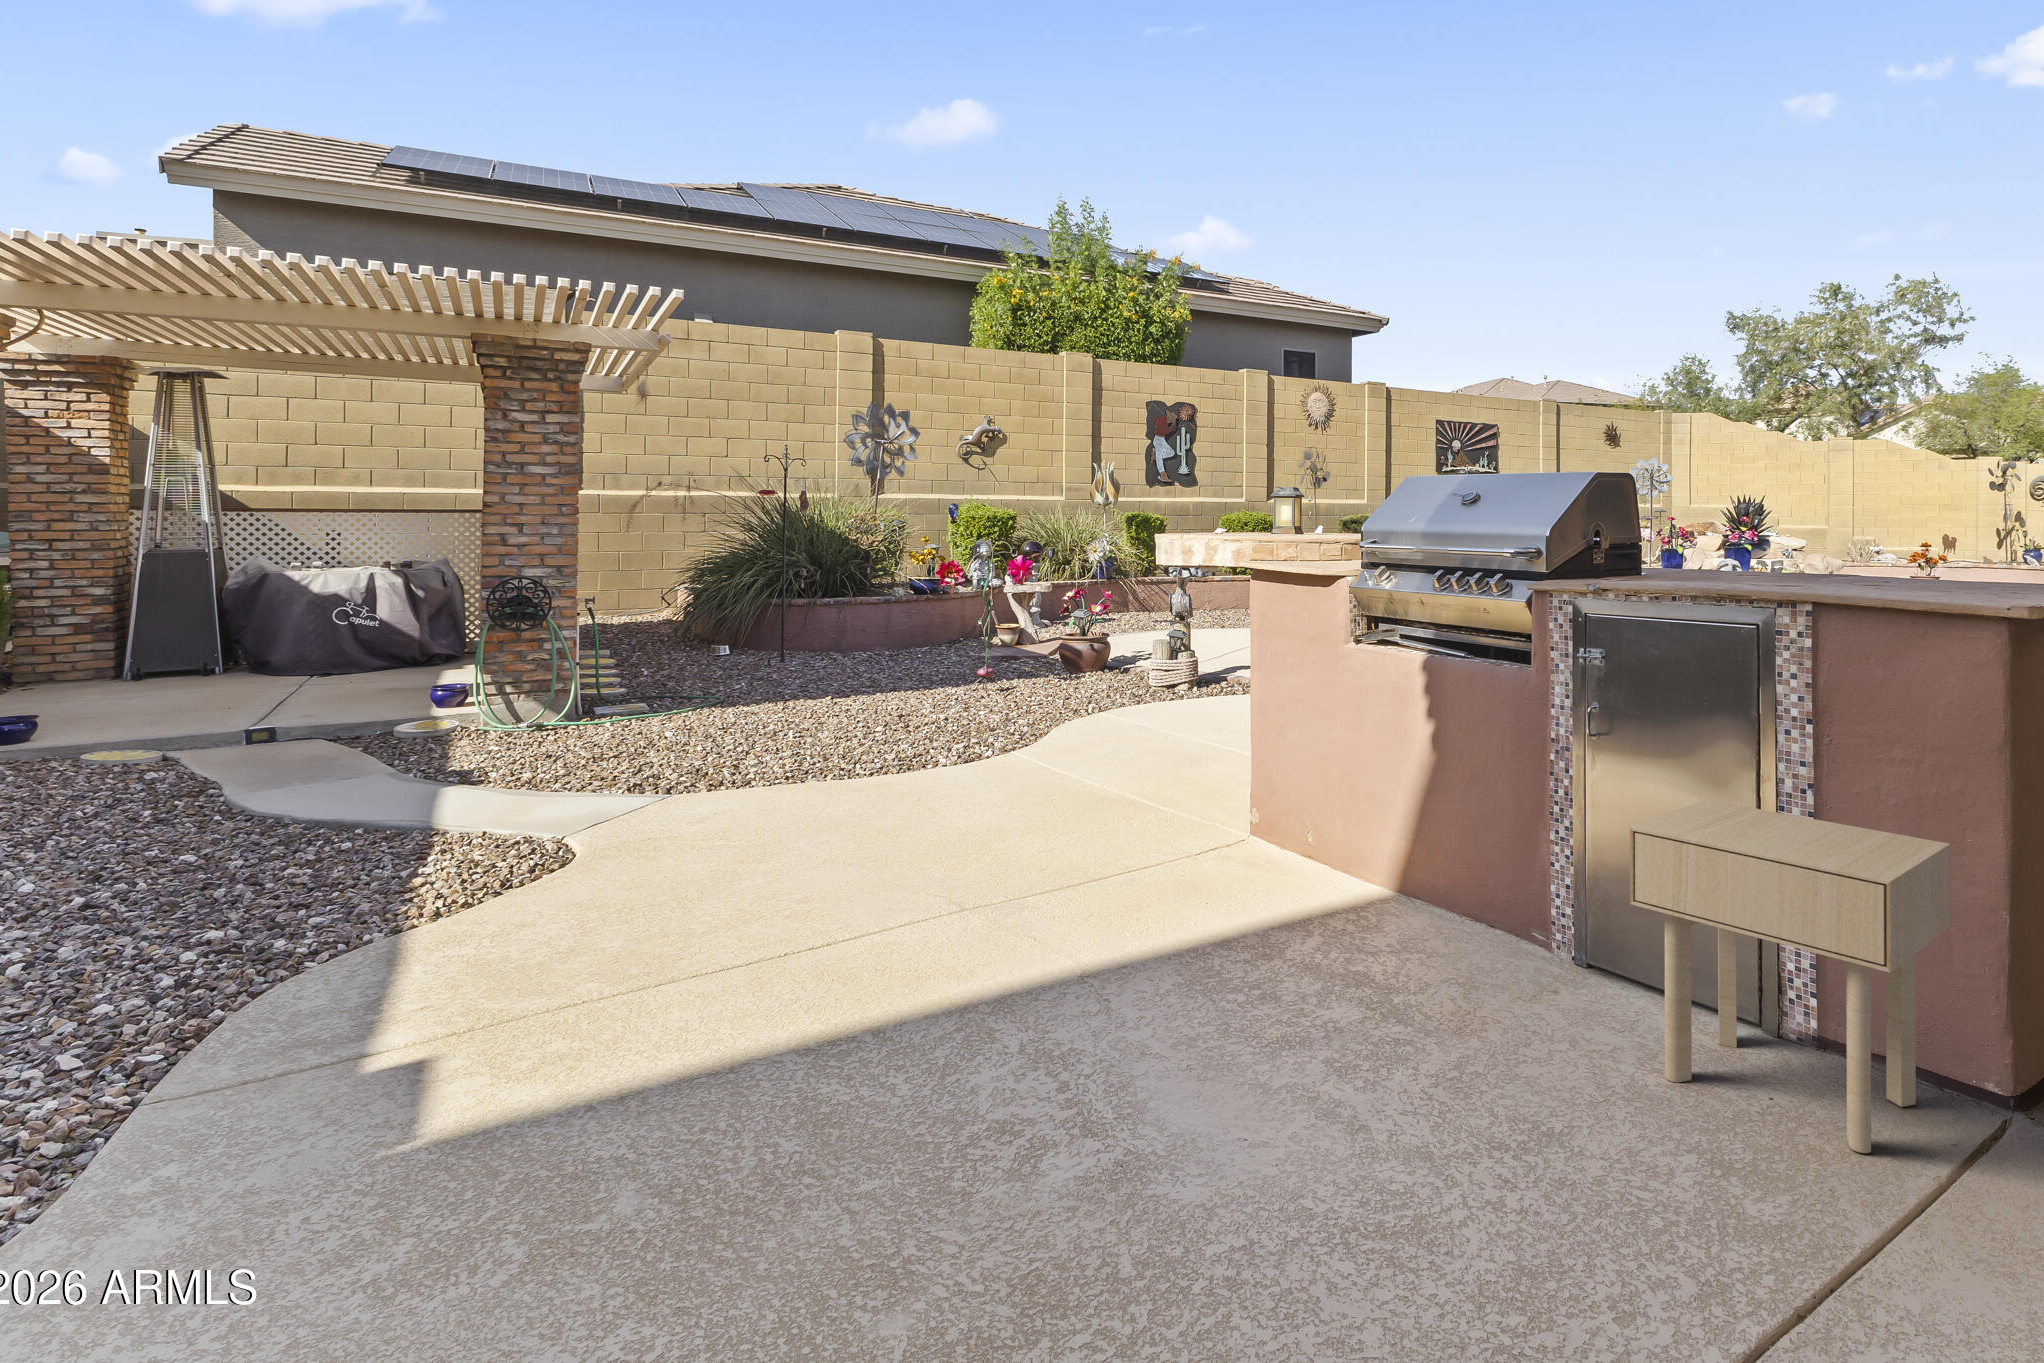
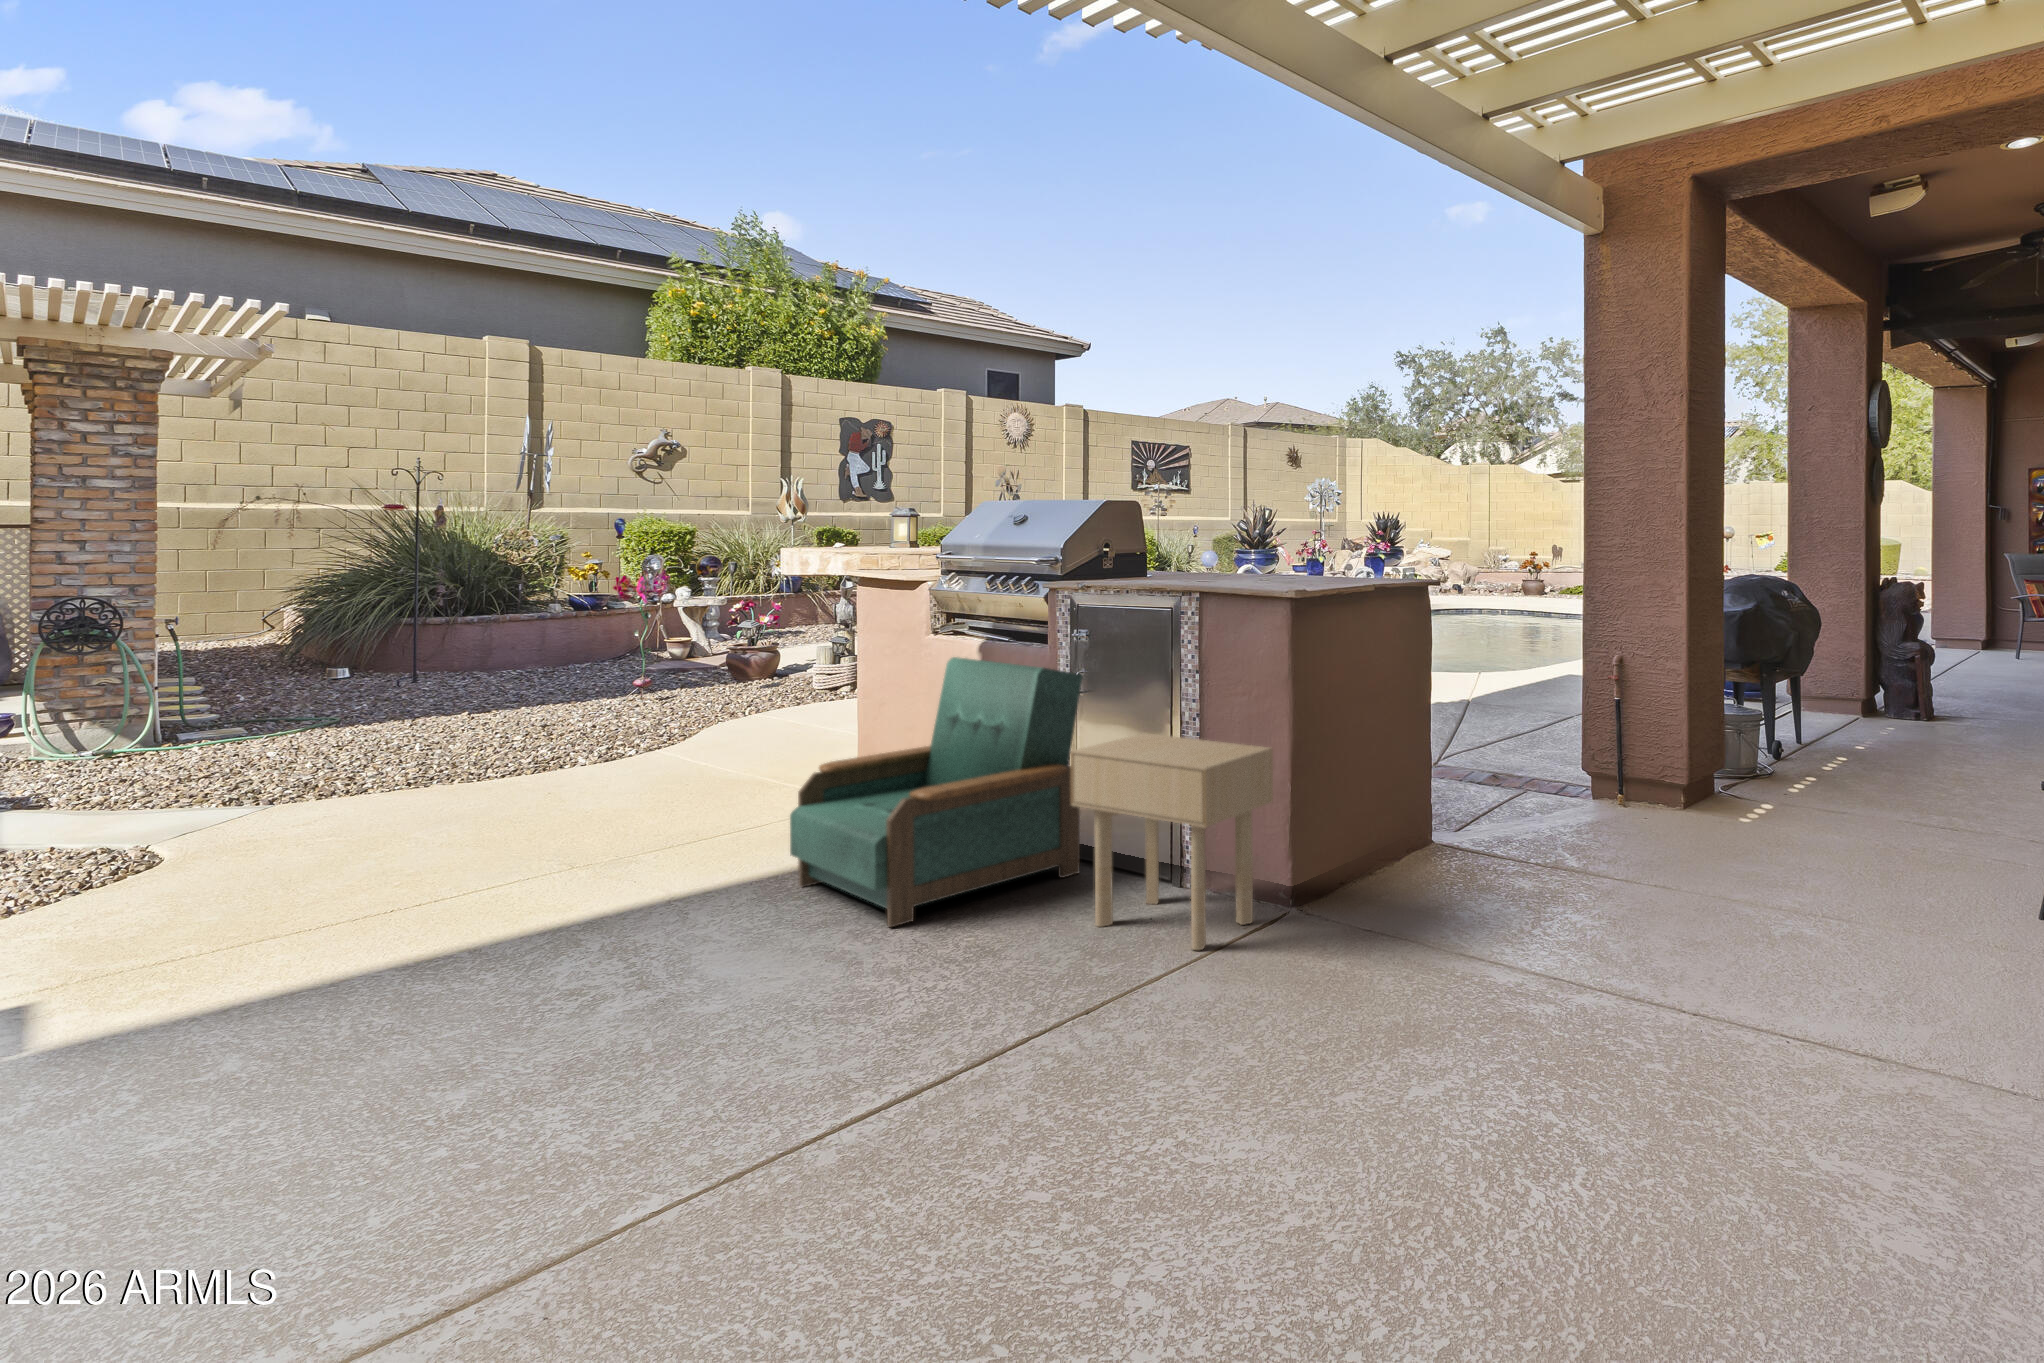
armchair: none [1222,675,1592,1047] -> present [790,657,1082,927]

